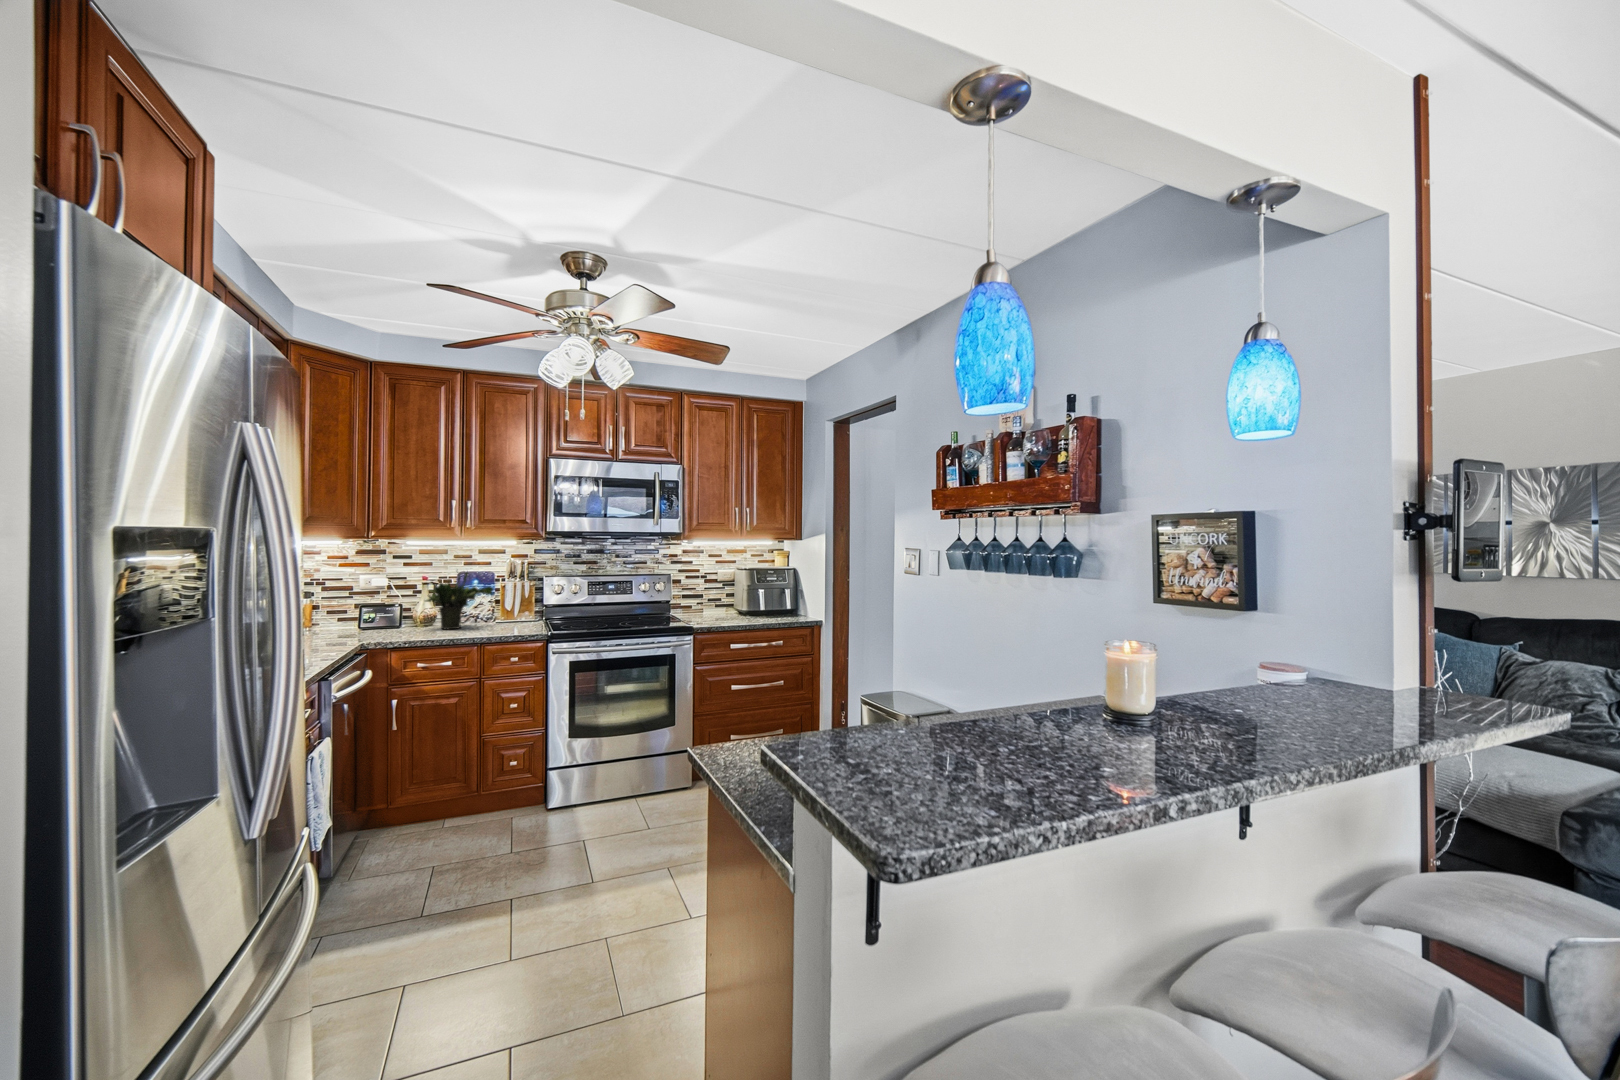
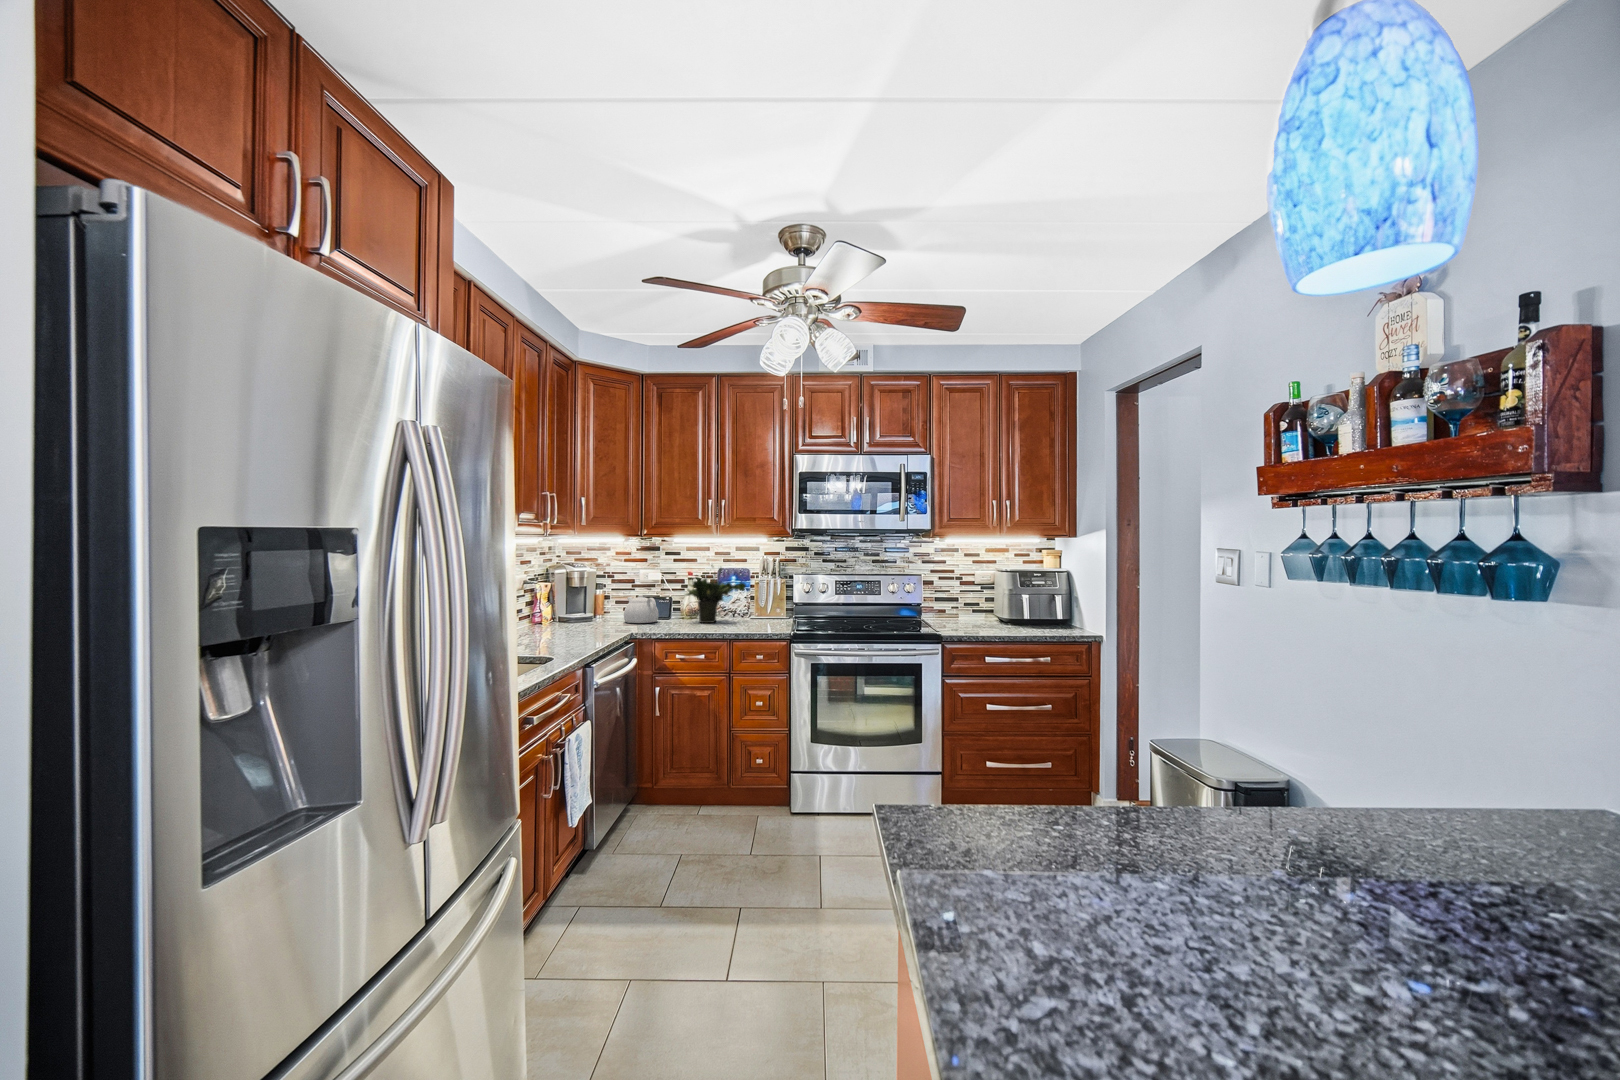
teapot: none [350,603,393,634] -> present [624,595,659,623]

